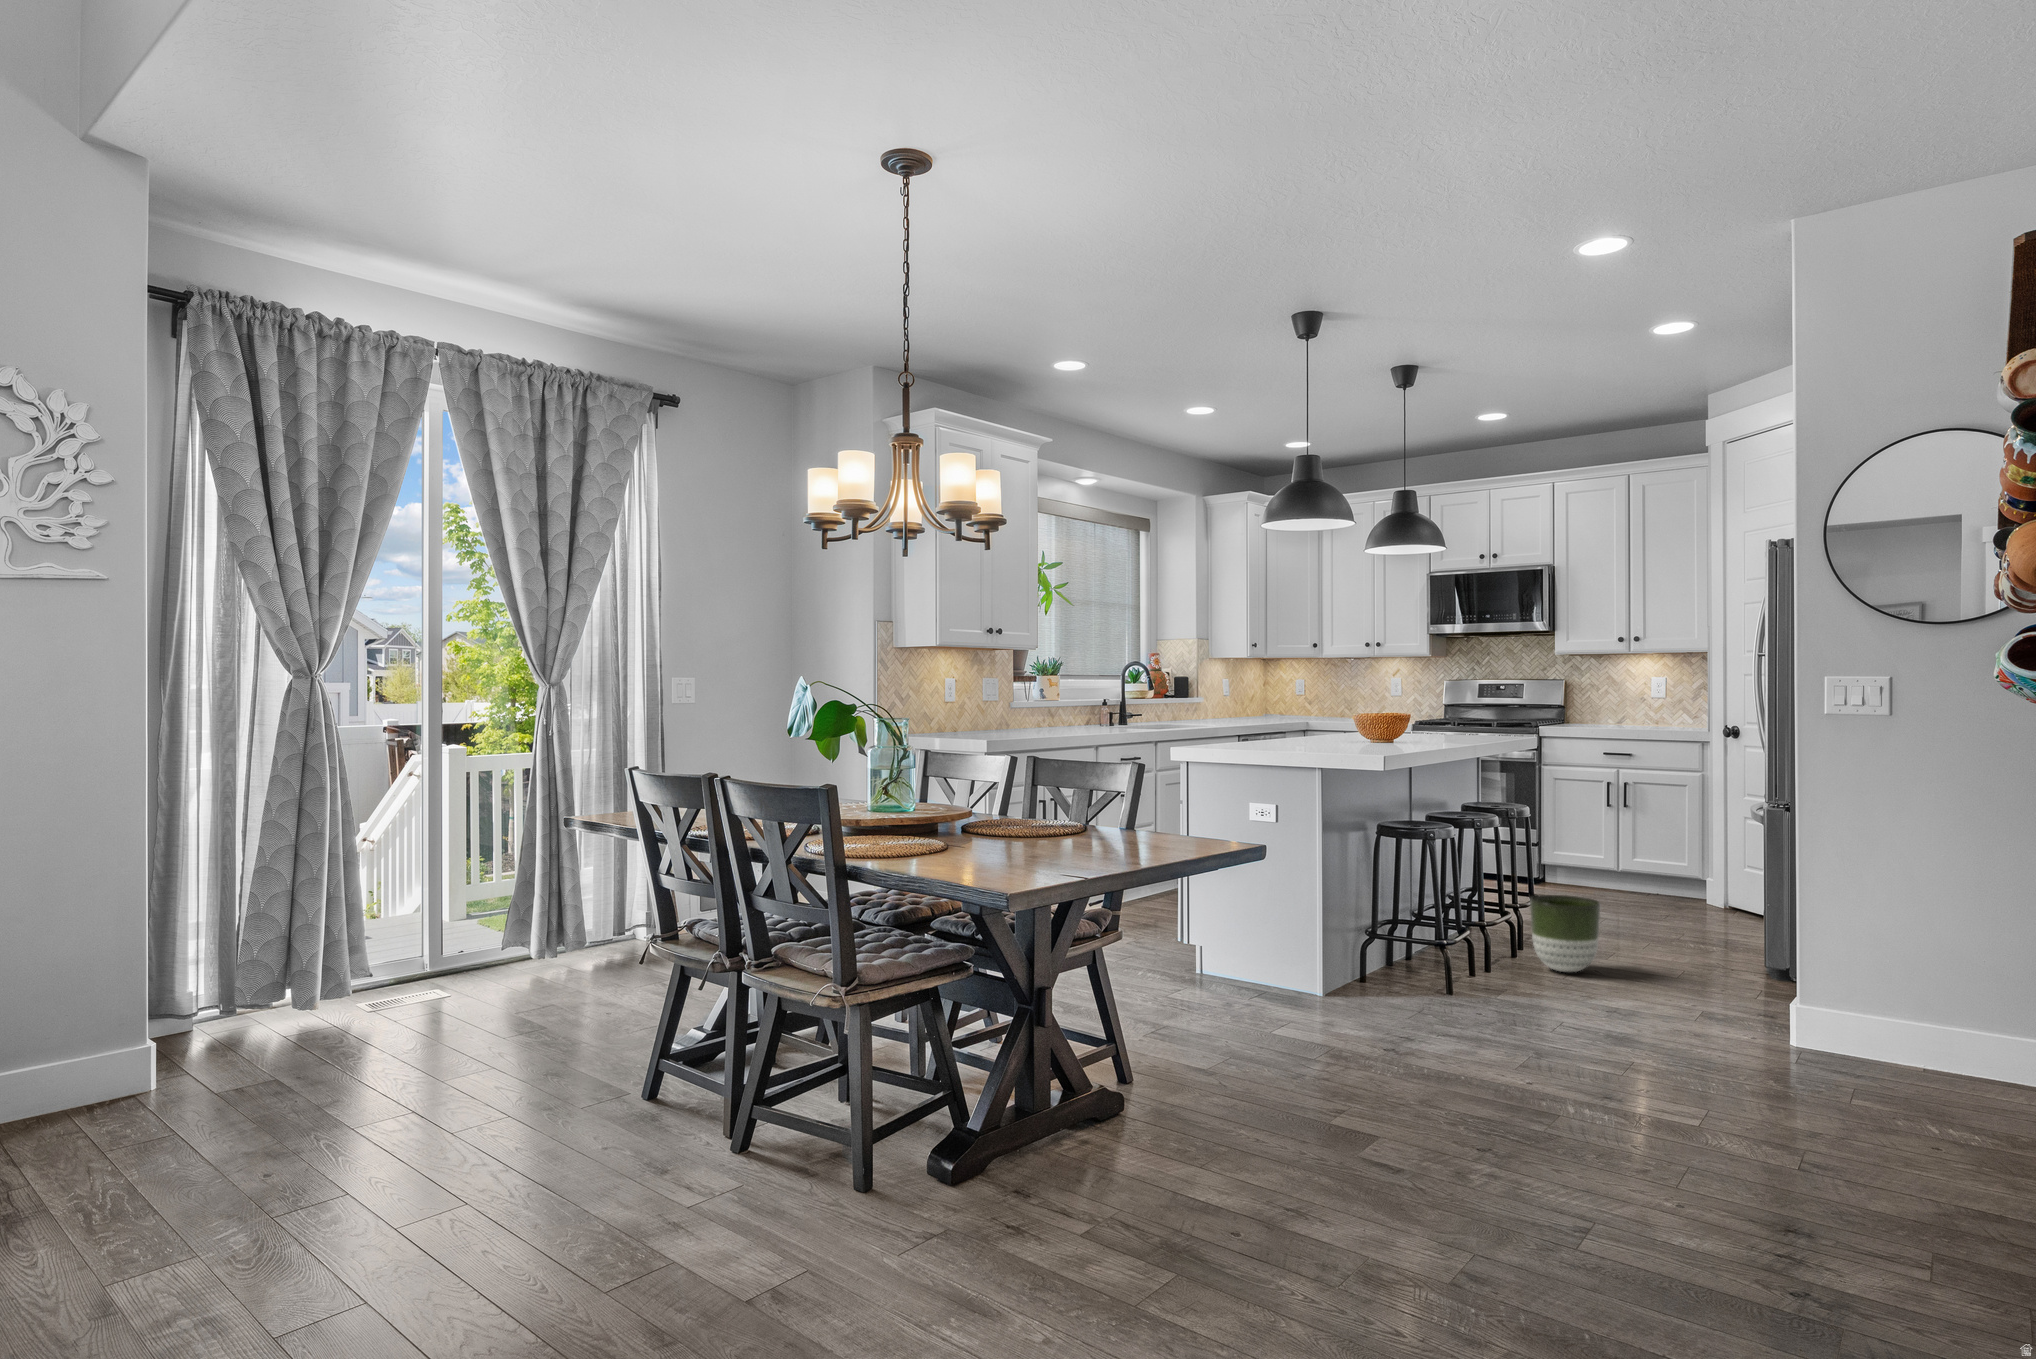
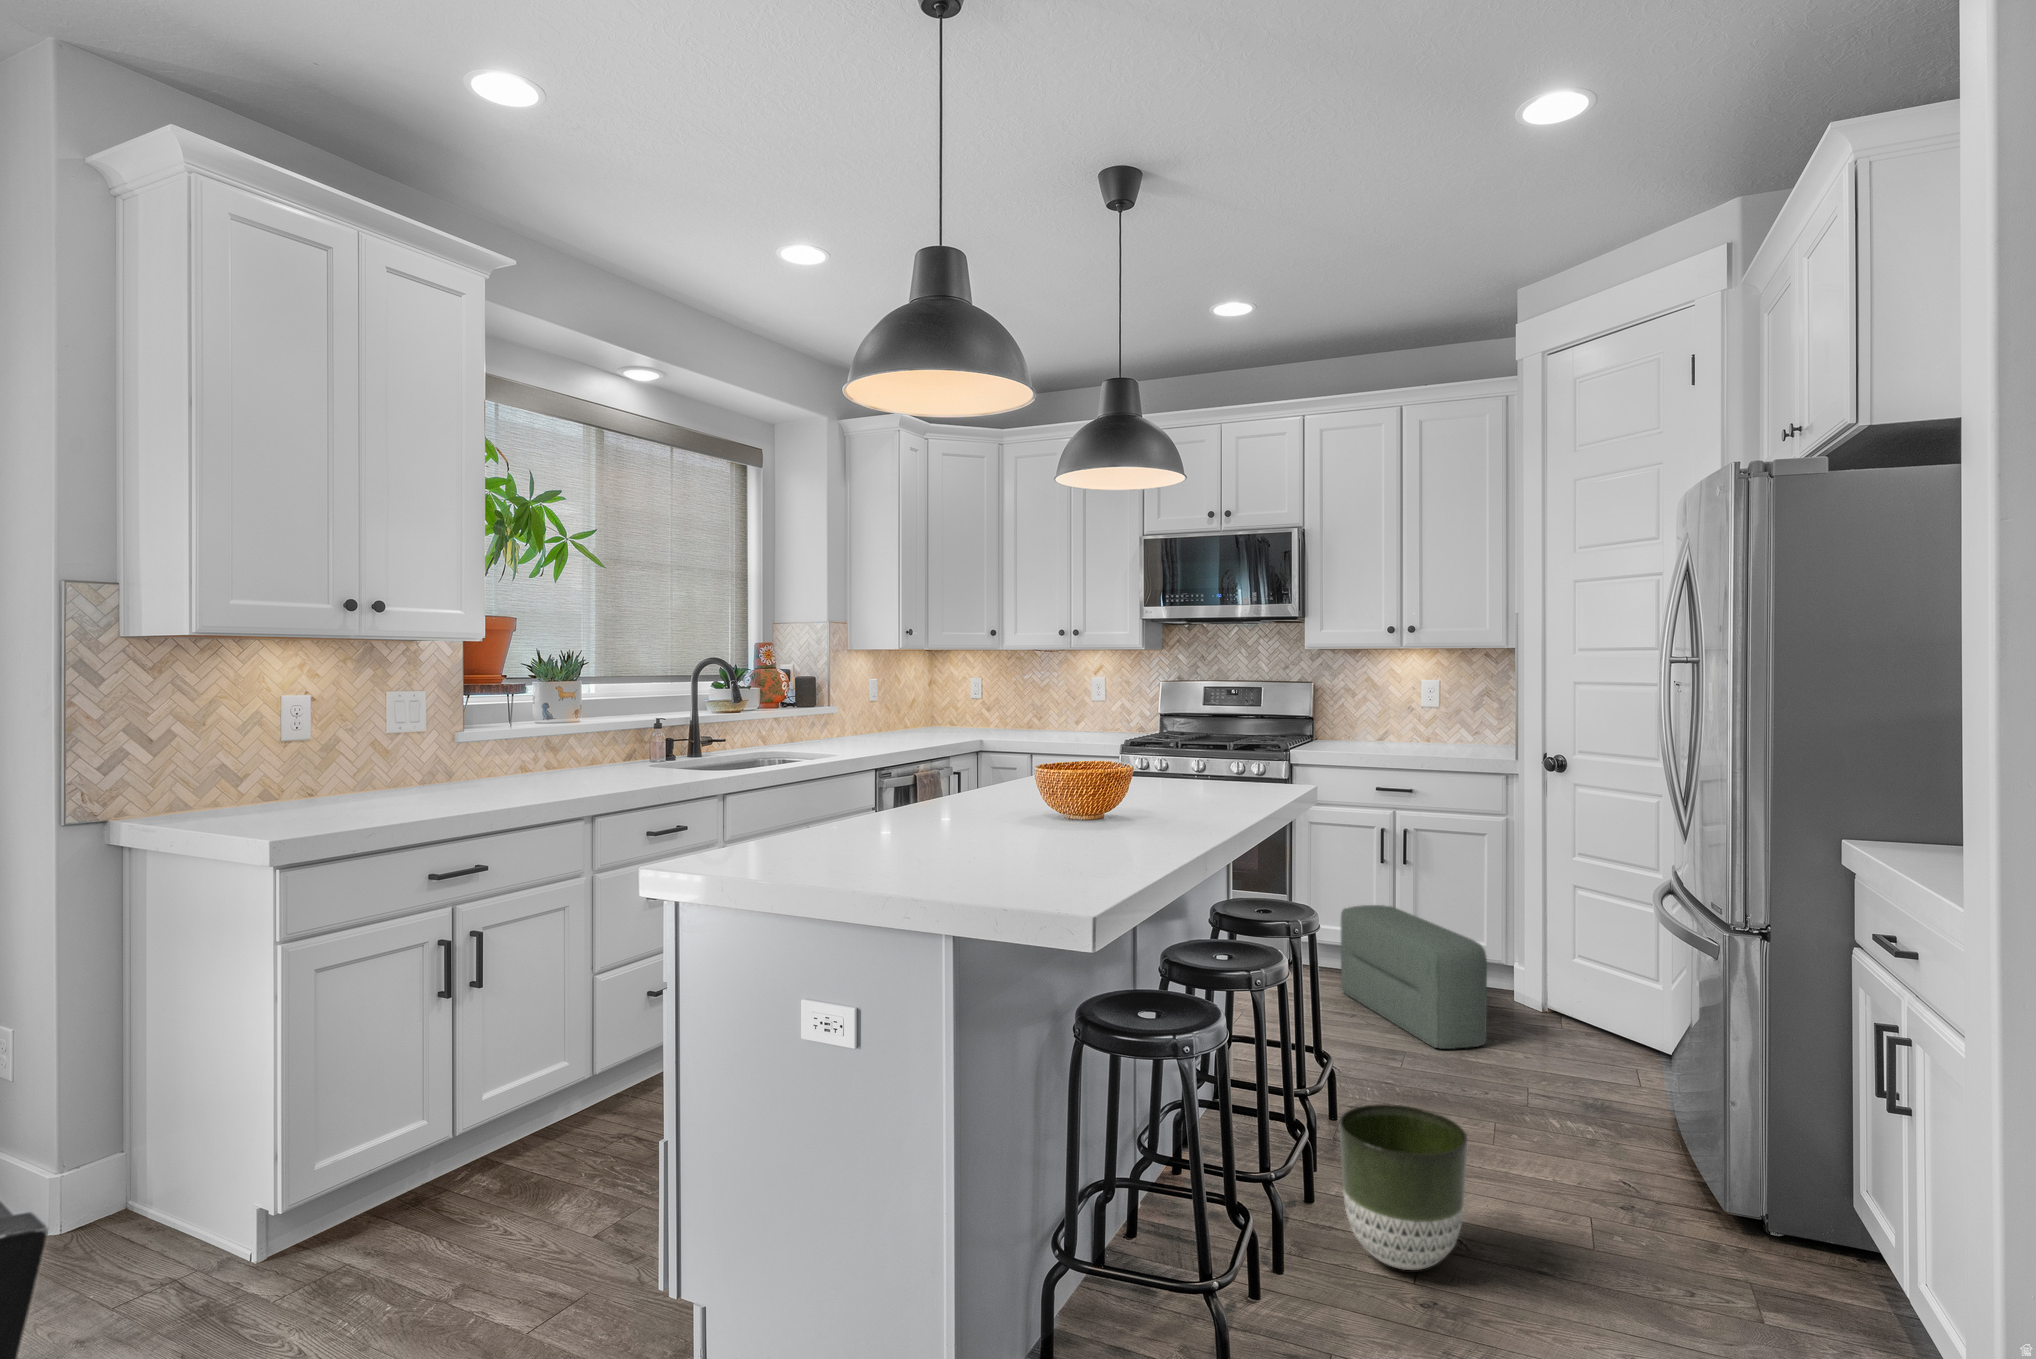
pouf: none [1576,833,1670,917] -> present [1341,905,1487,1049]

